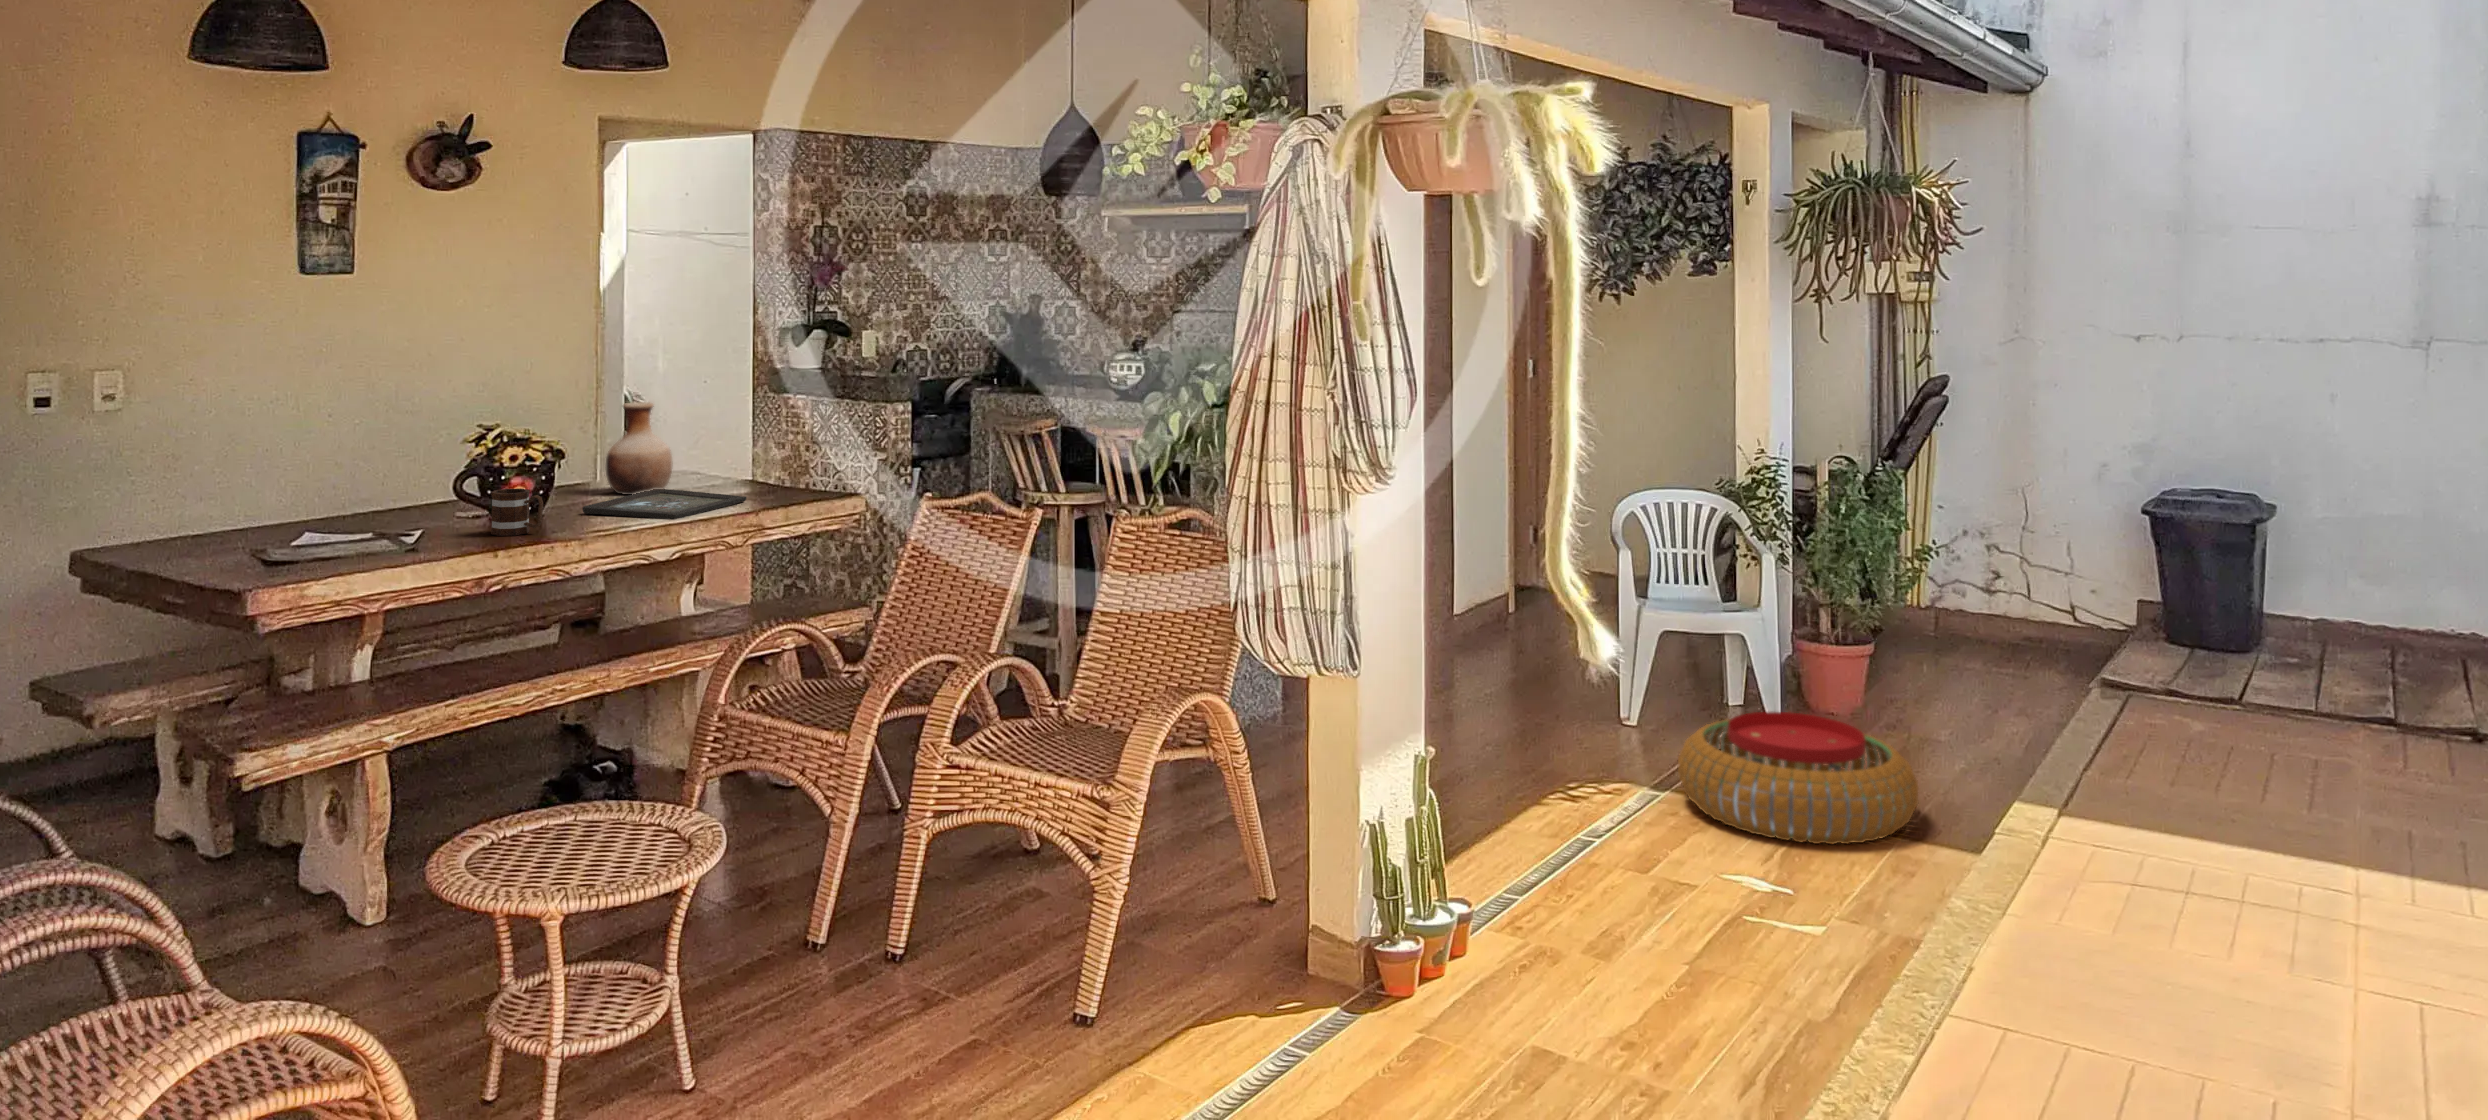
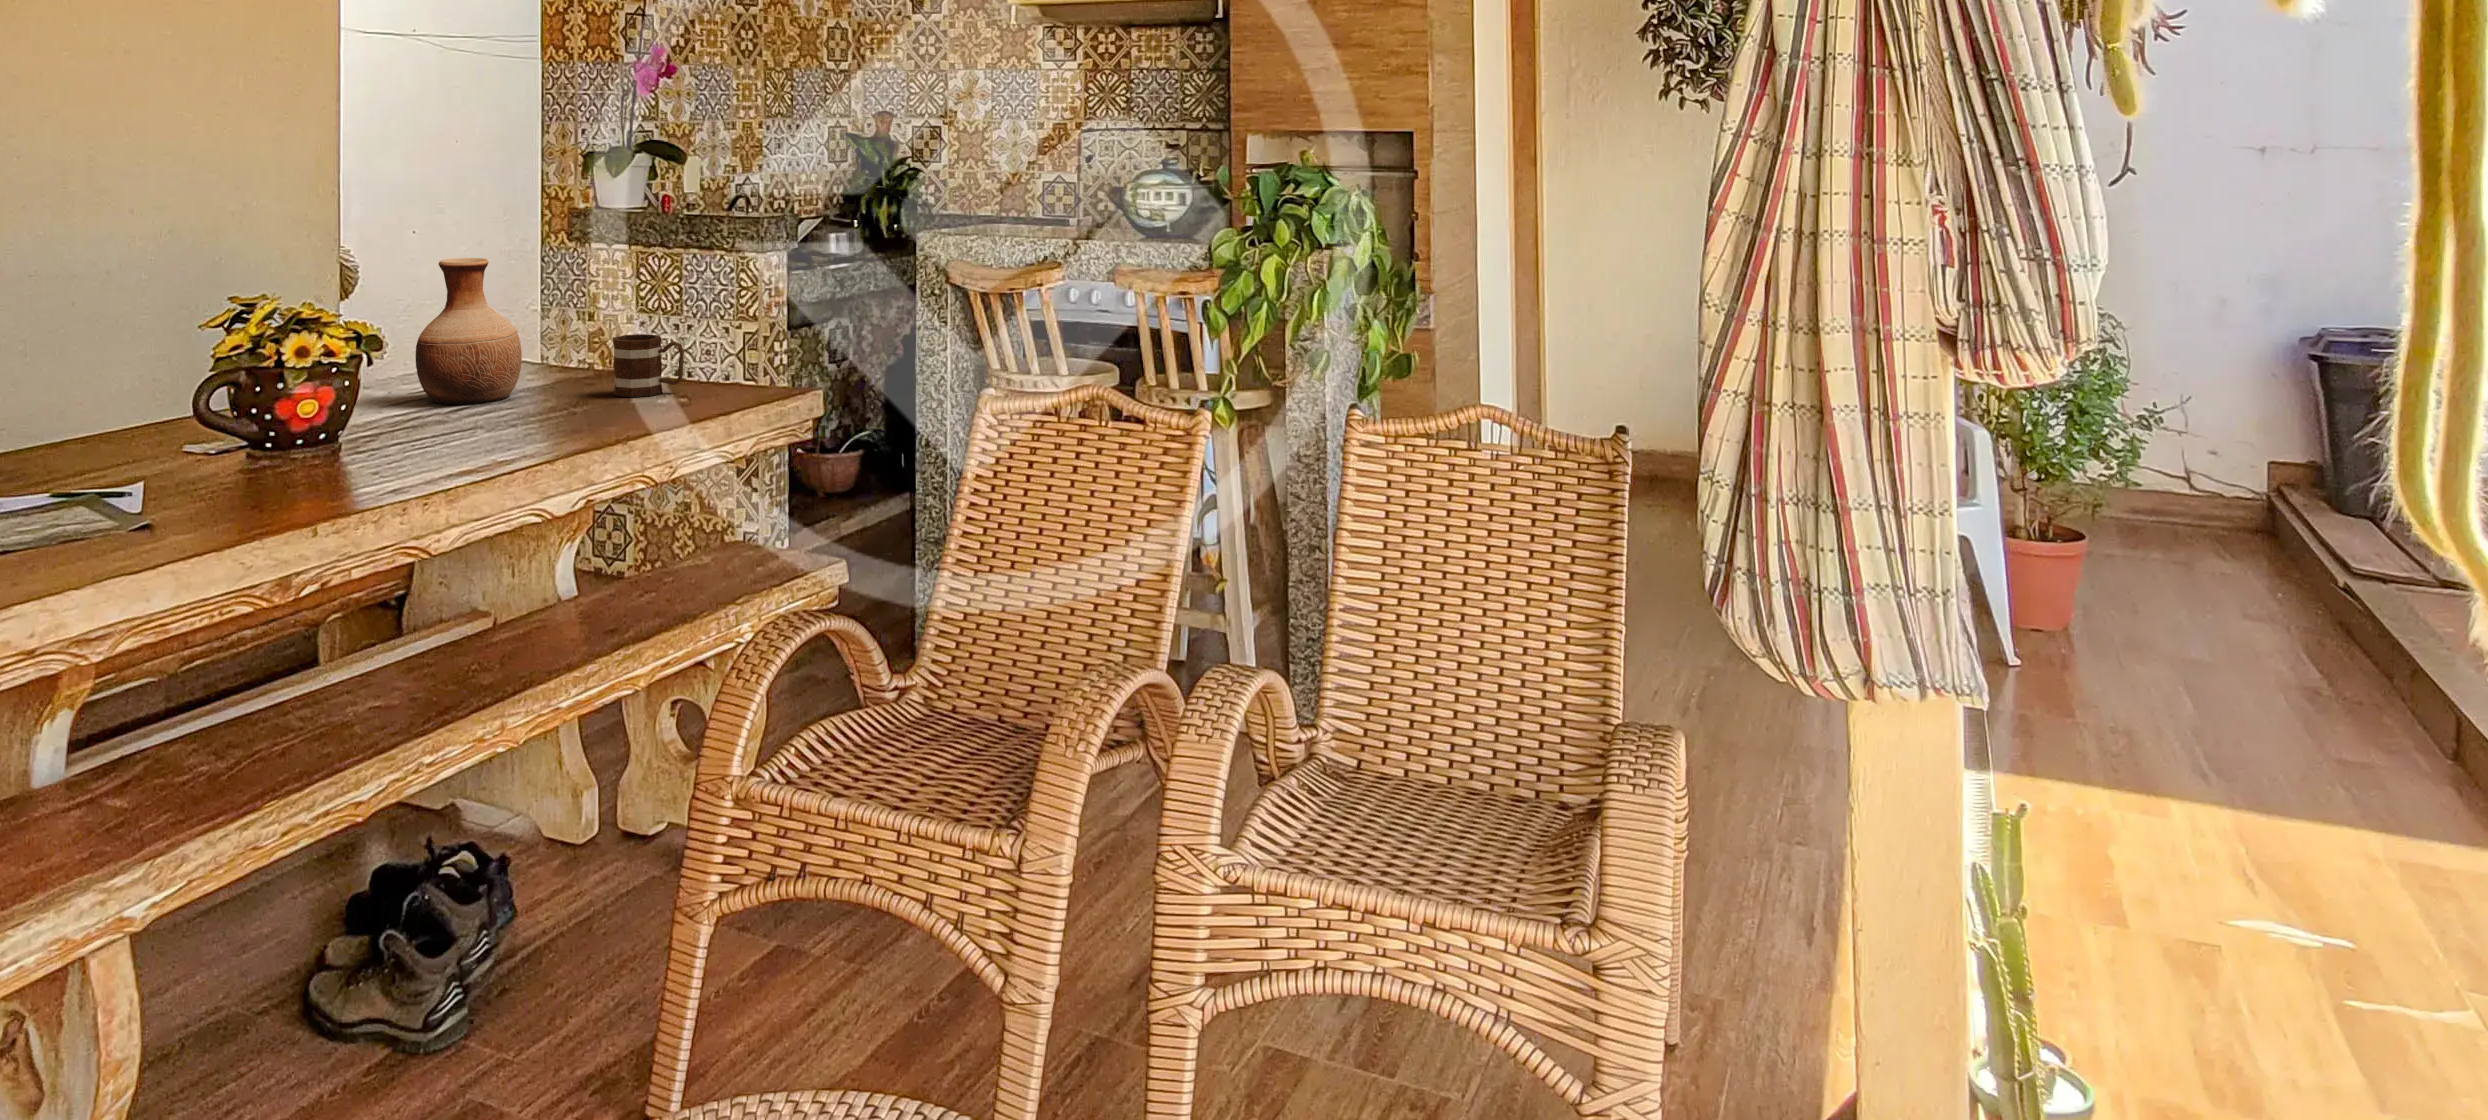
mug: present [491,488,543,536] -> present [613,334,684,397]
tray: present [582,489,746,519] -> none [408,393,664,447]
pouf: present [1678,712,1919,844] -> none [2052,652,2458,856]

